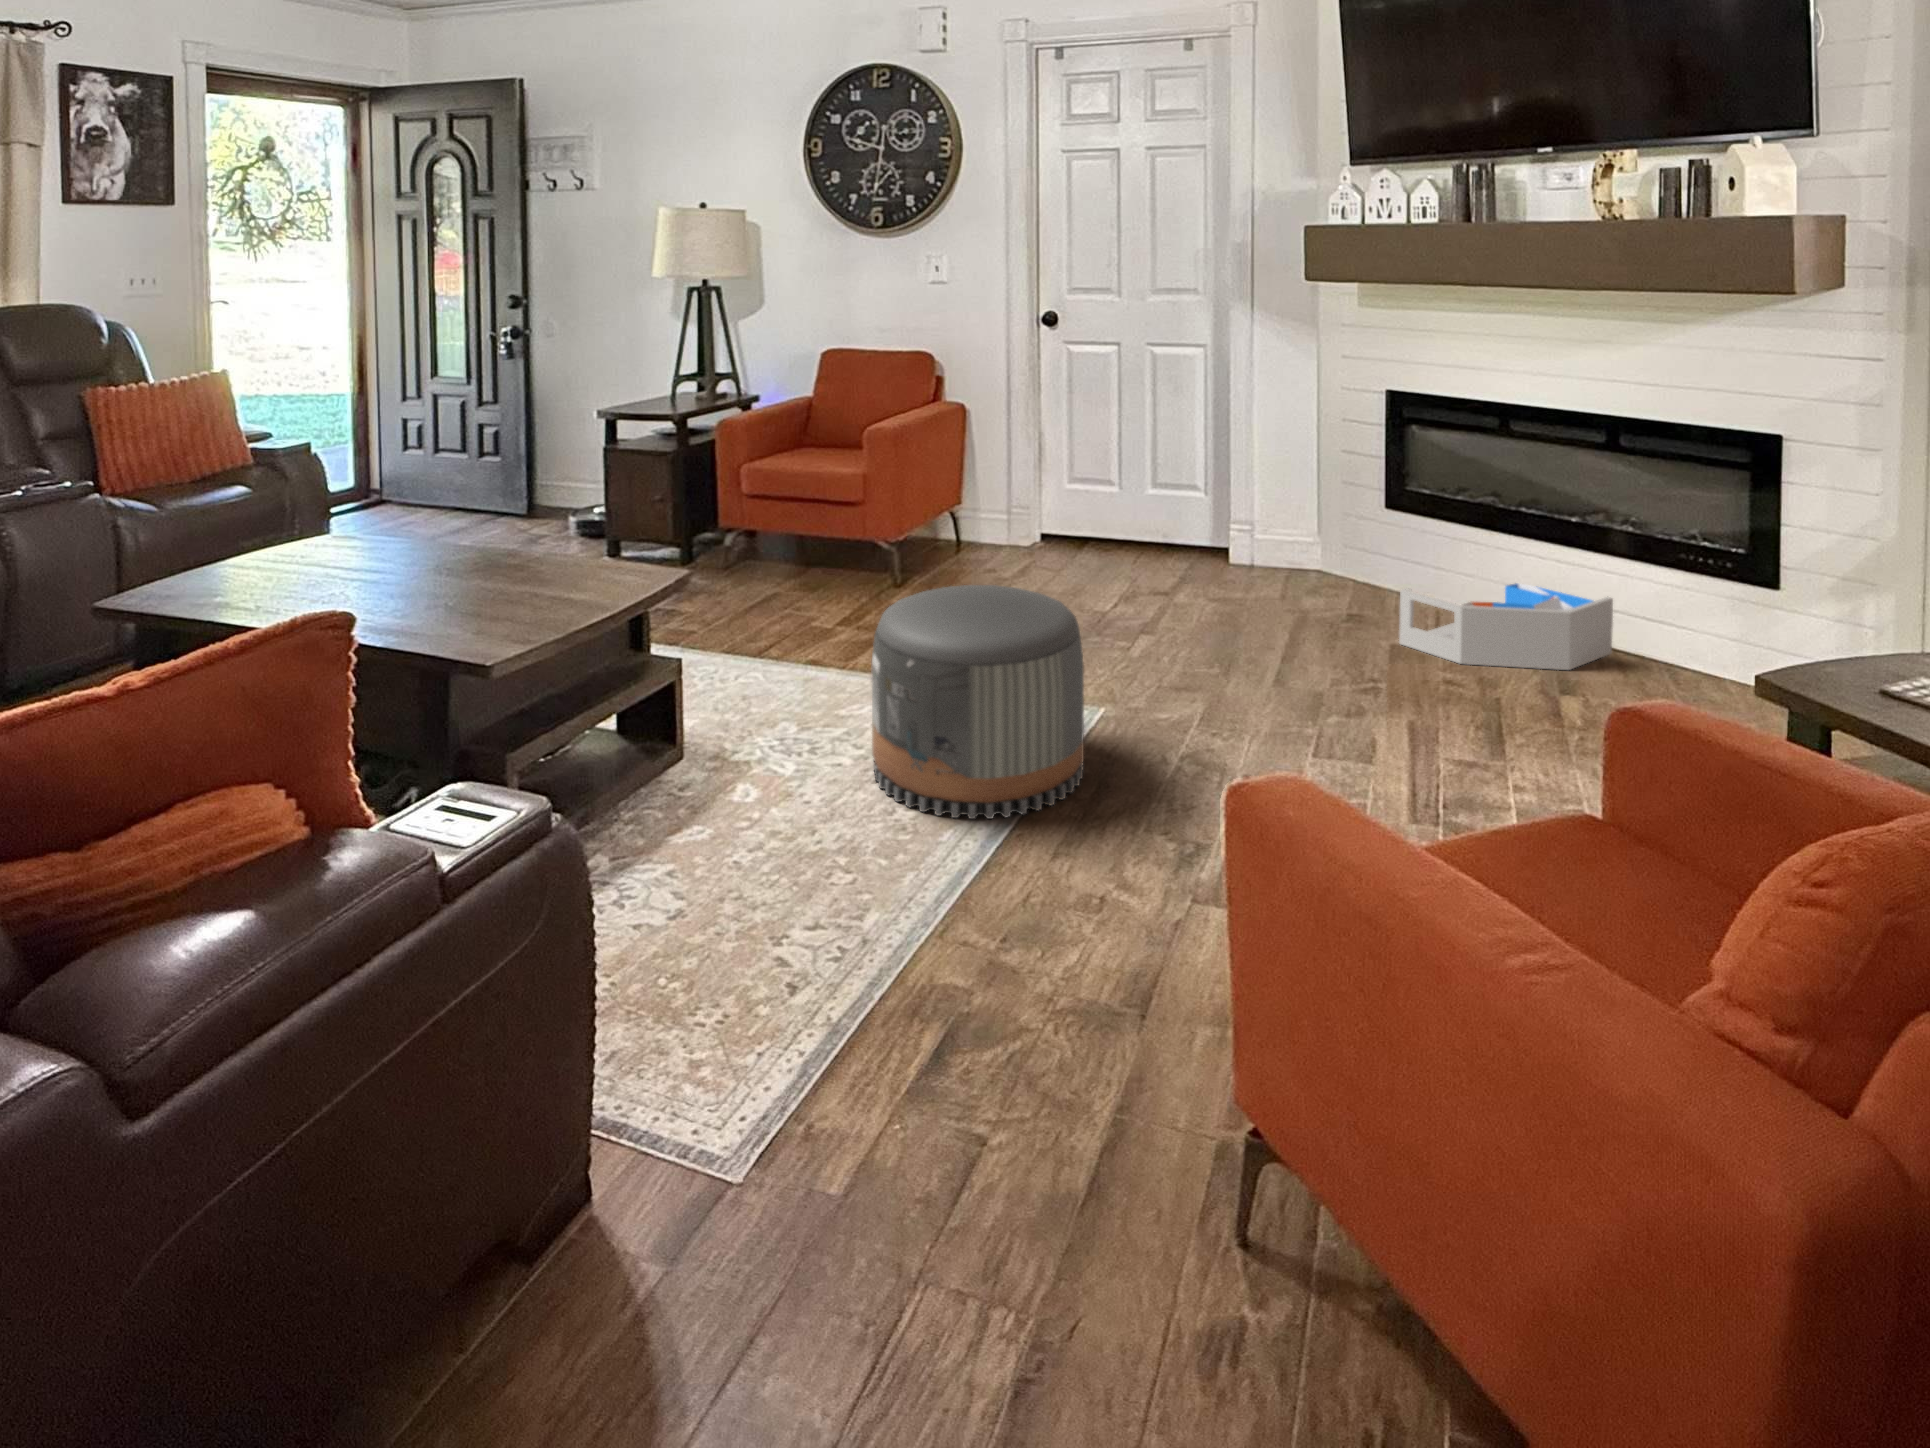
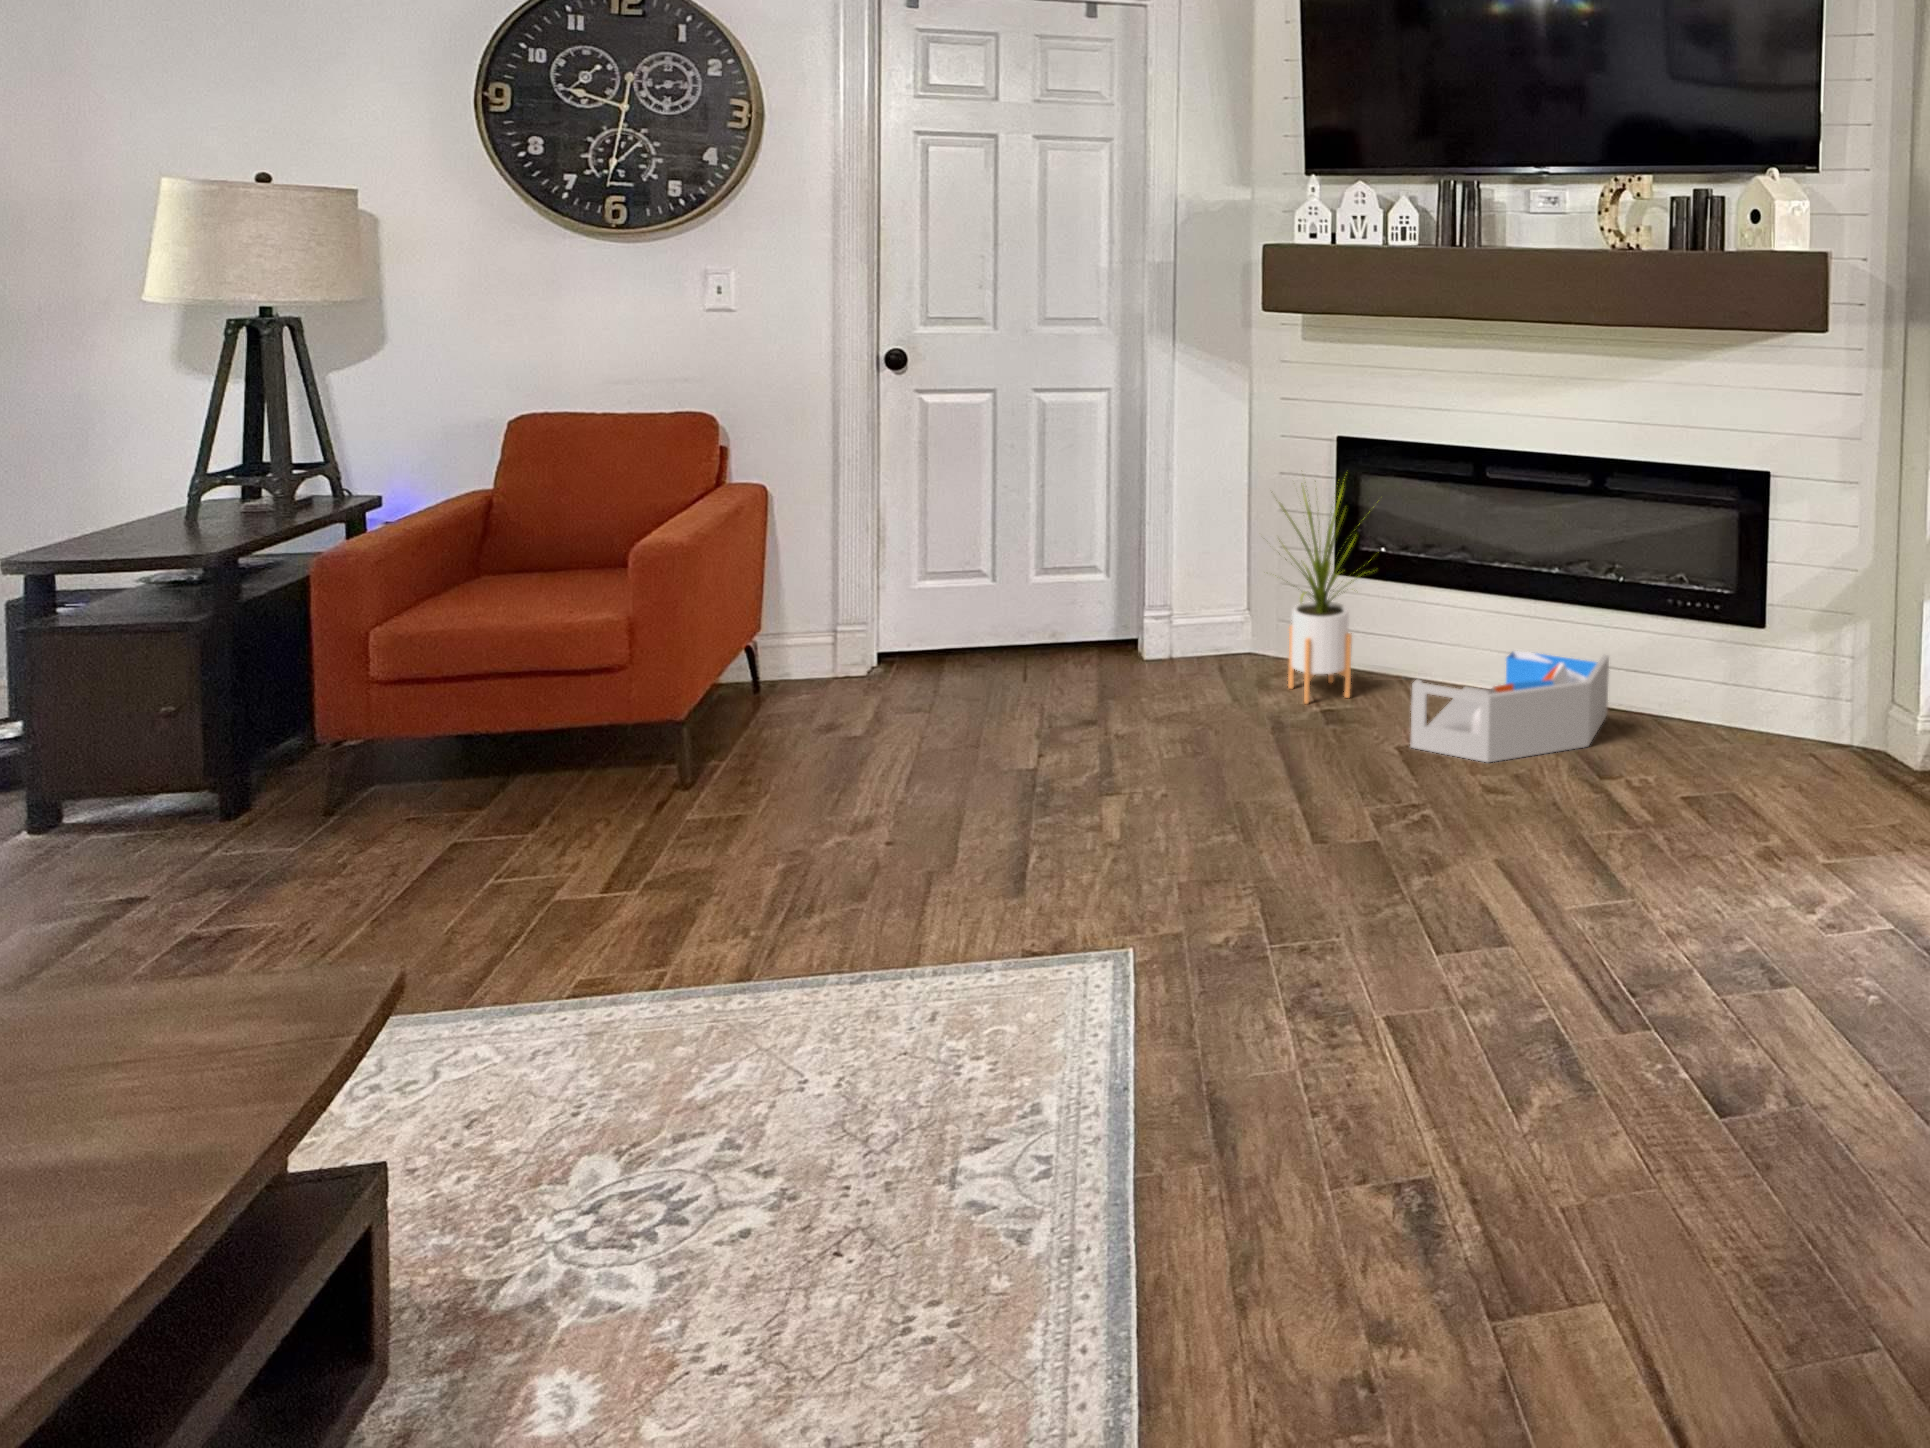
house plant: none [1293,412,1404,606] -> present [1275,481,1359,704]
pouf: present [872,585,1084,819] -> none [808,816,1177,1289]

